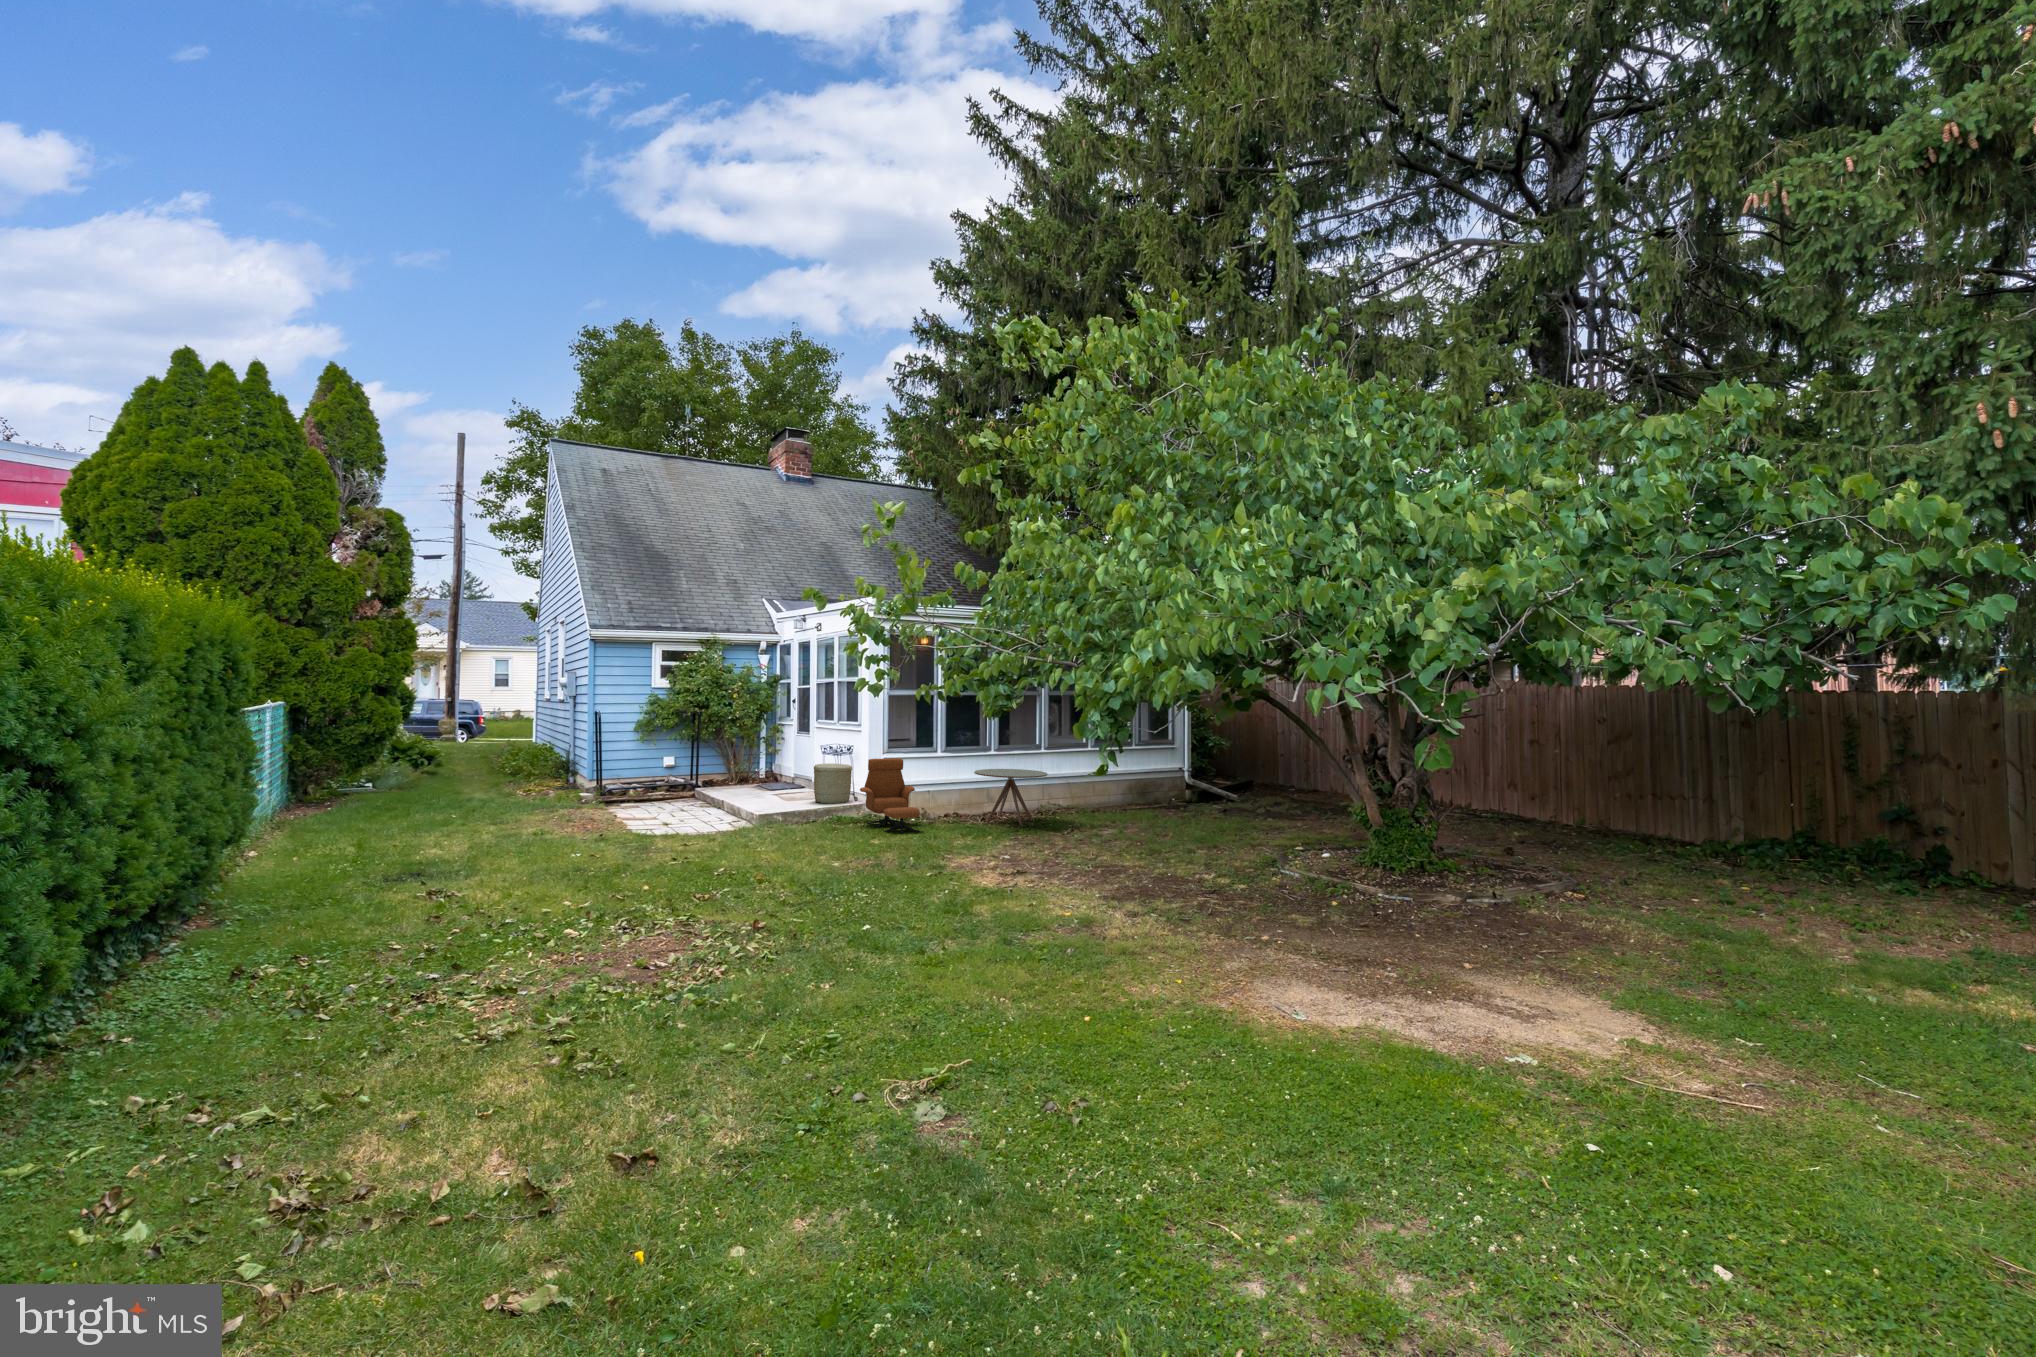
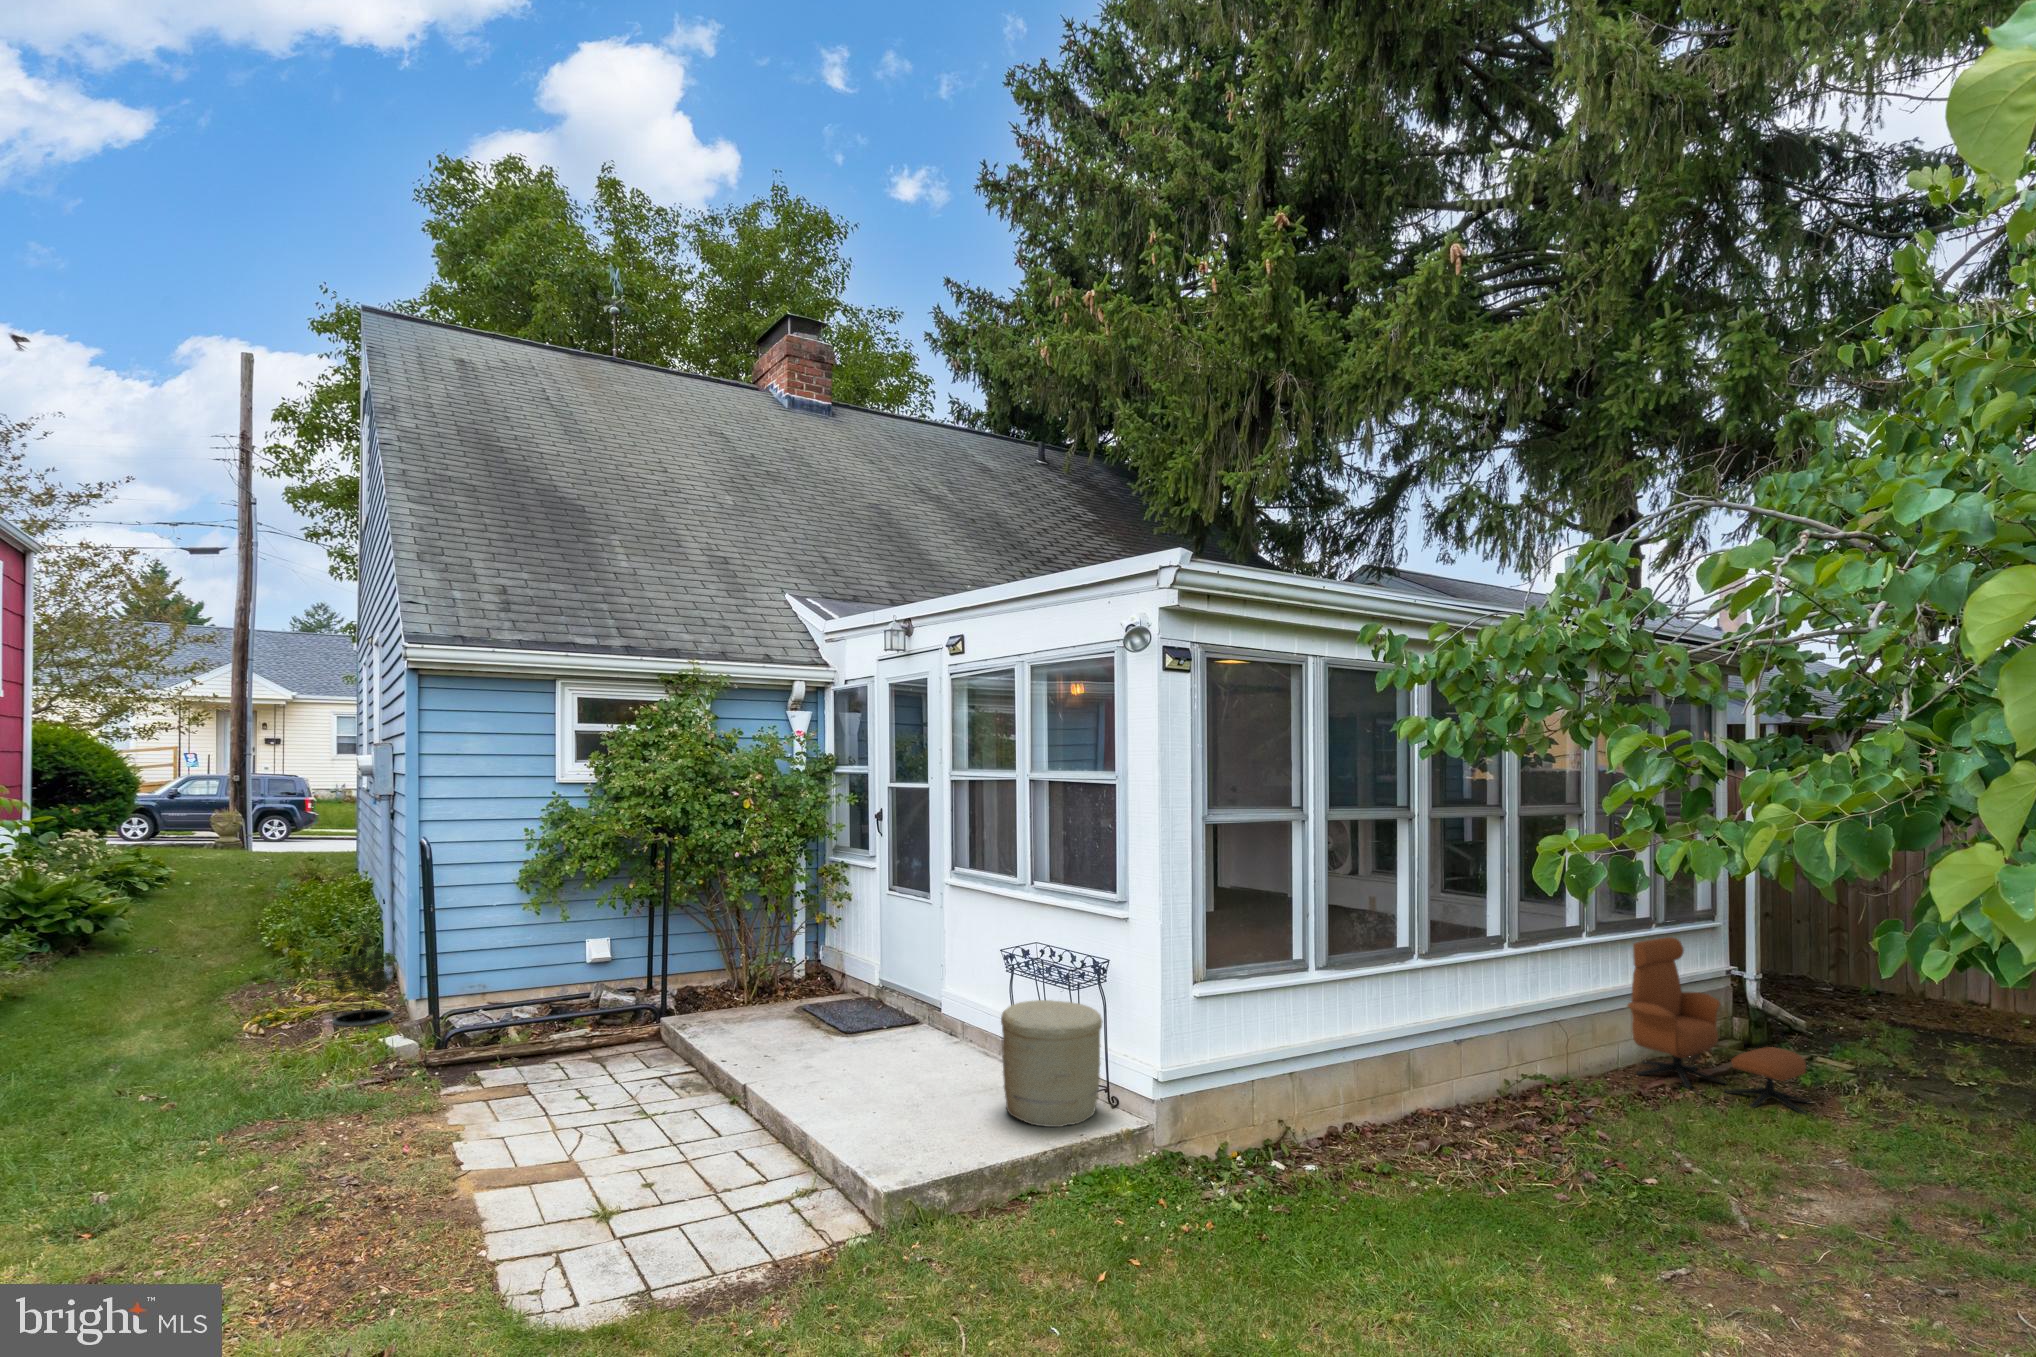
lounge chair: present [860,758,920,834] -> present [1627,937,1811,1115]
round table: present [974,769,1048,826] -> none [1405,992,1617,1176]

